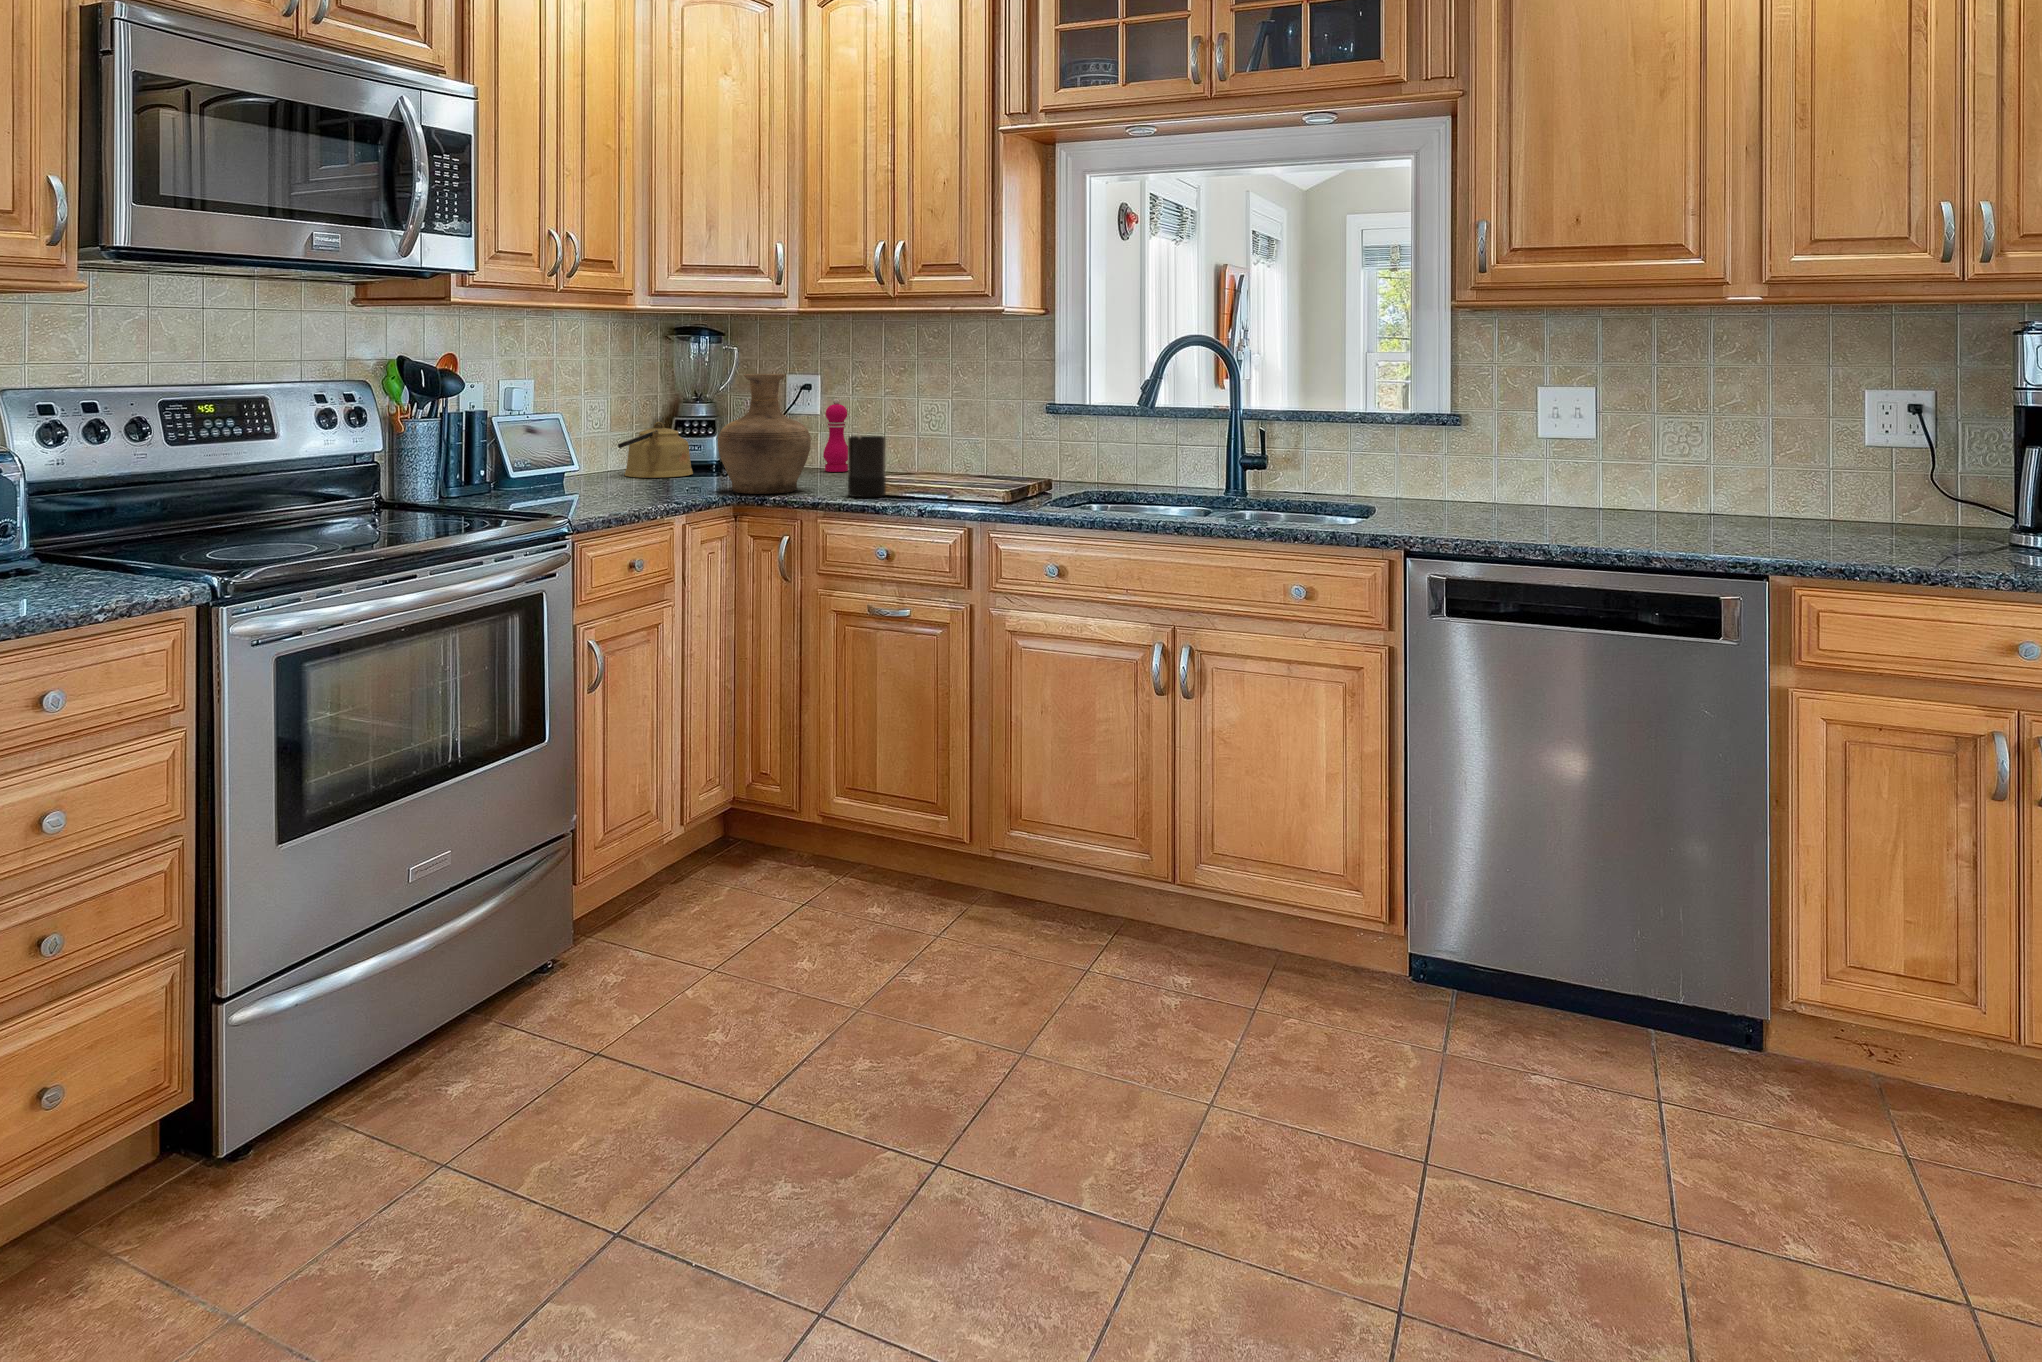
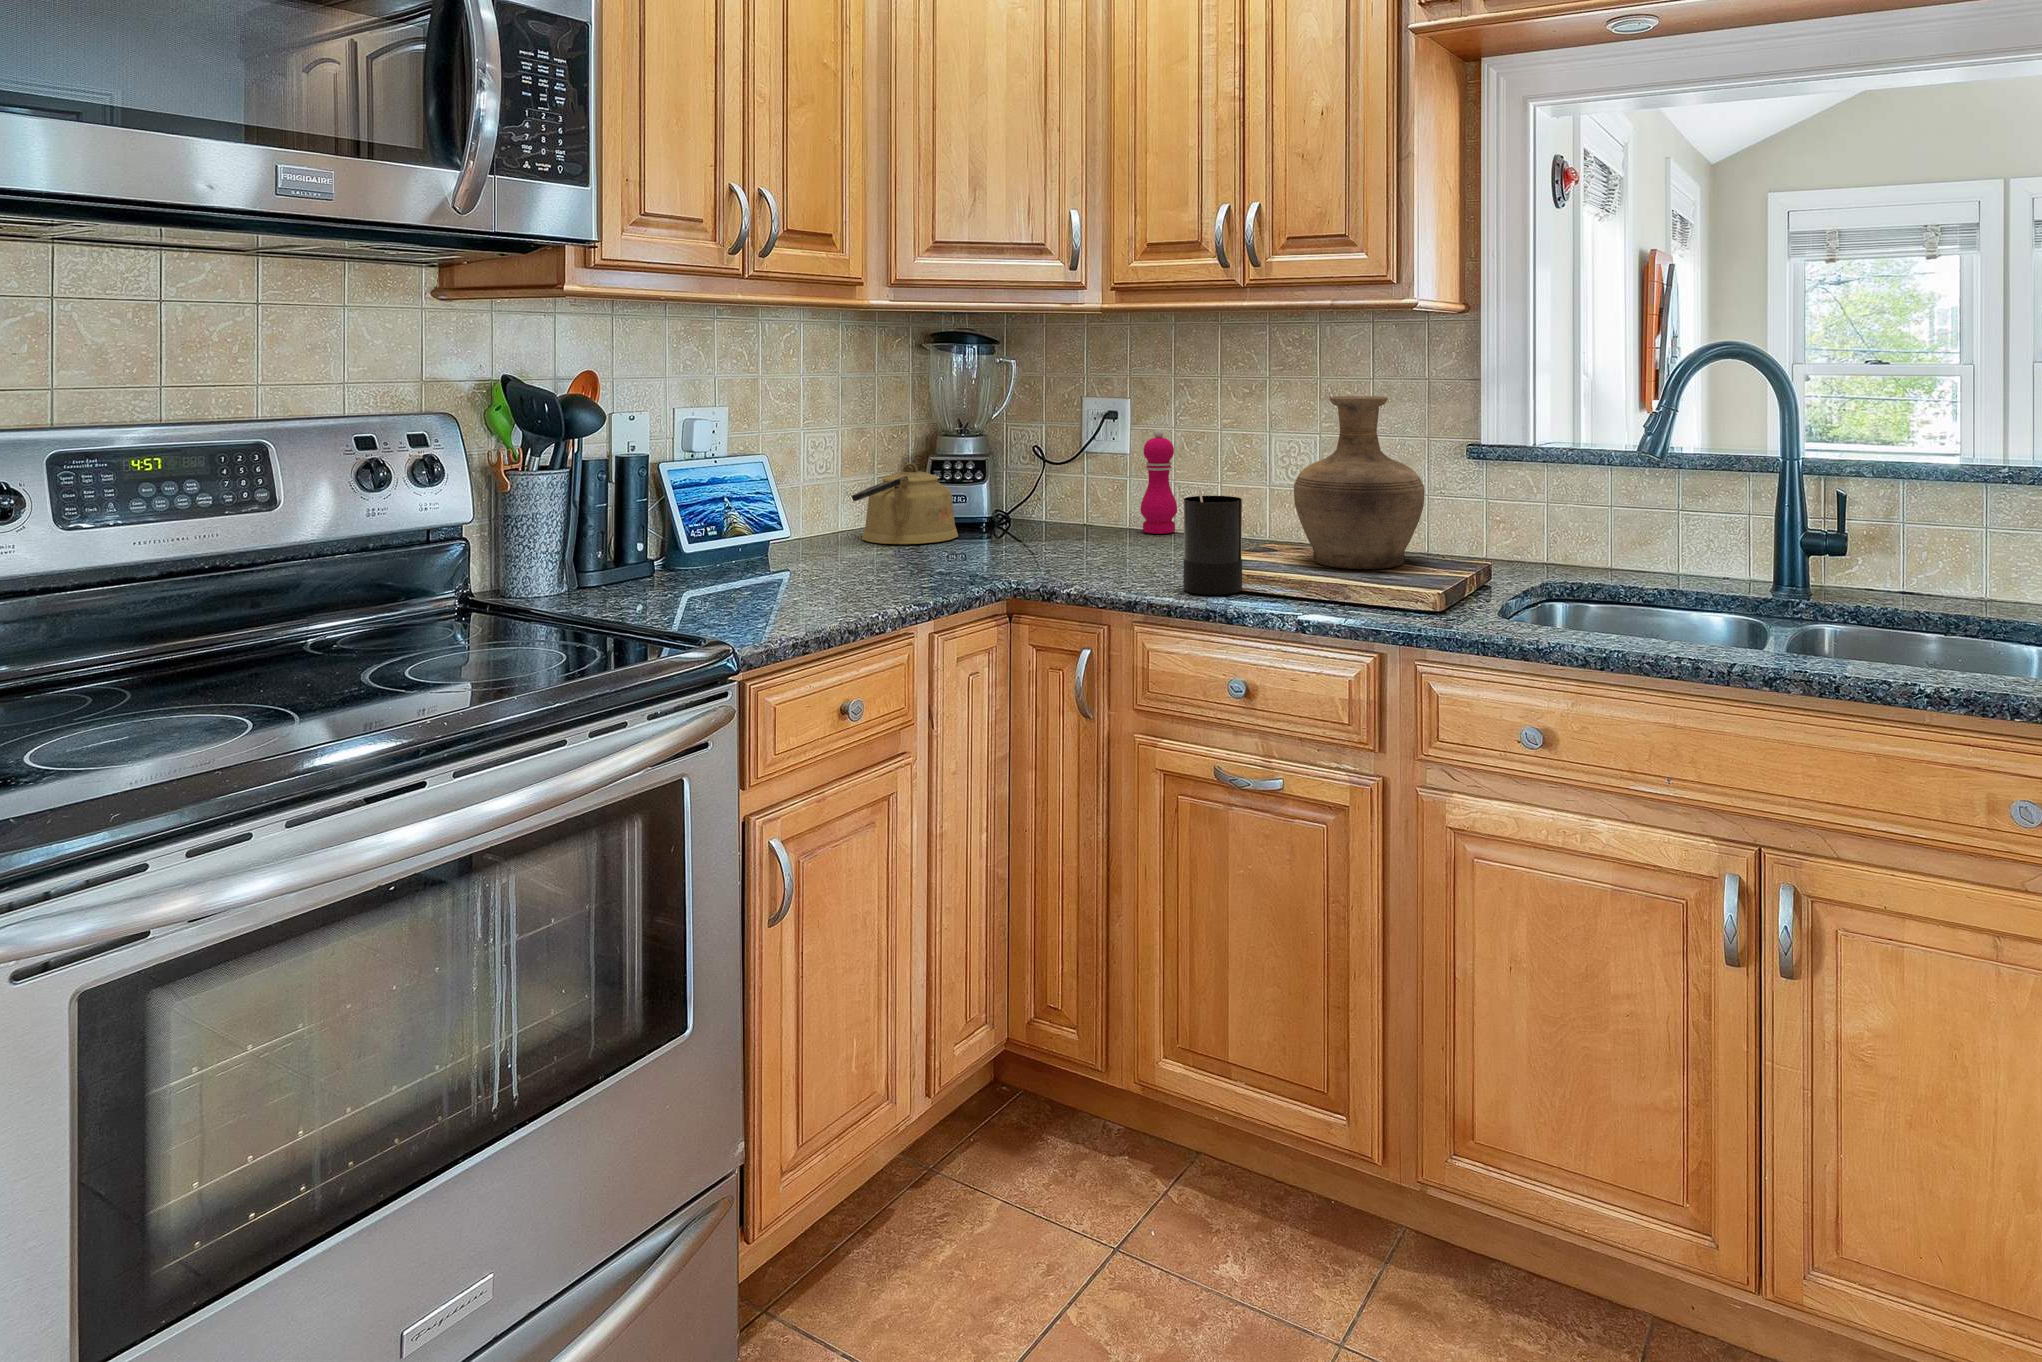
vase: present [718,374,811,494] -> present [1294,396,1425,569]

